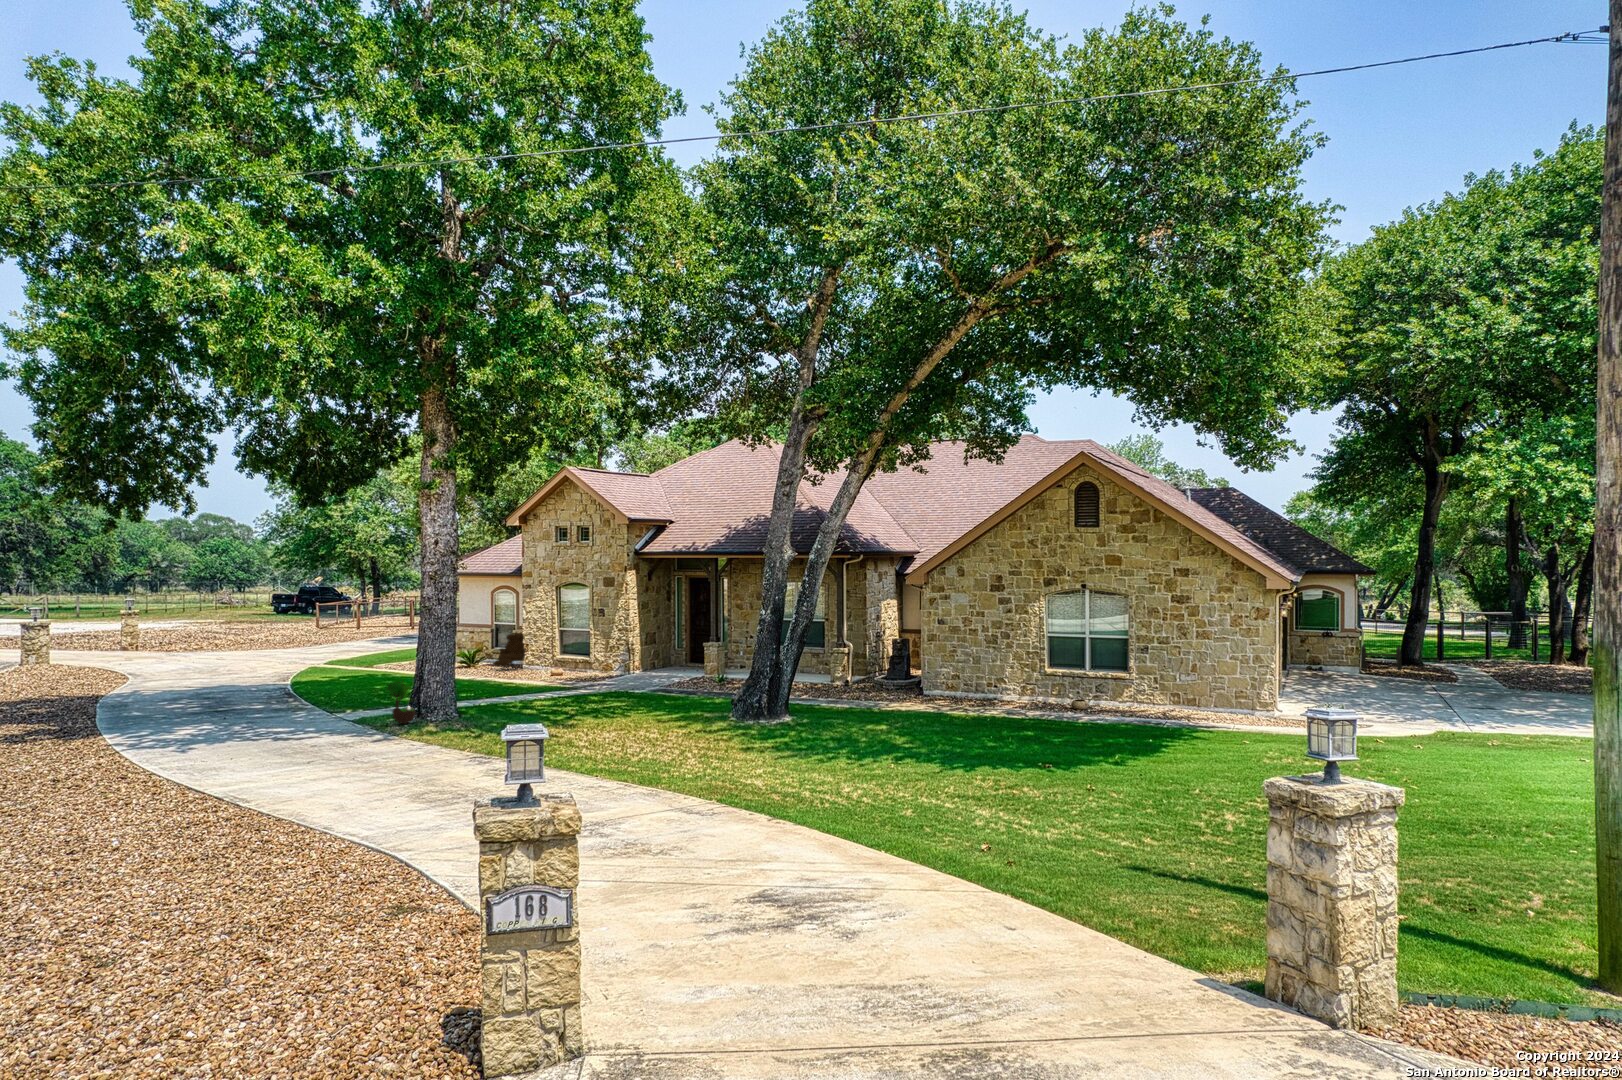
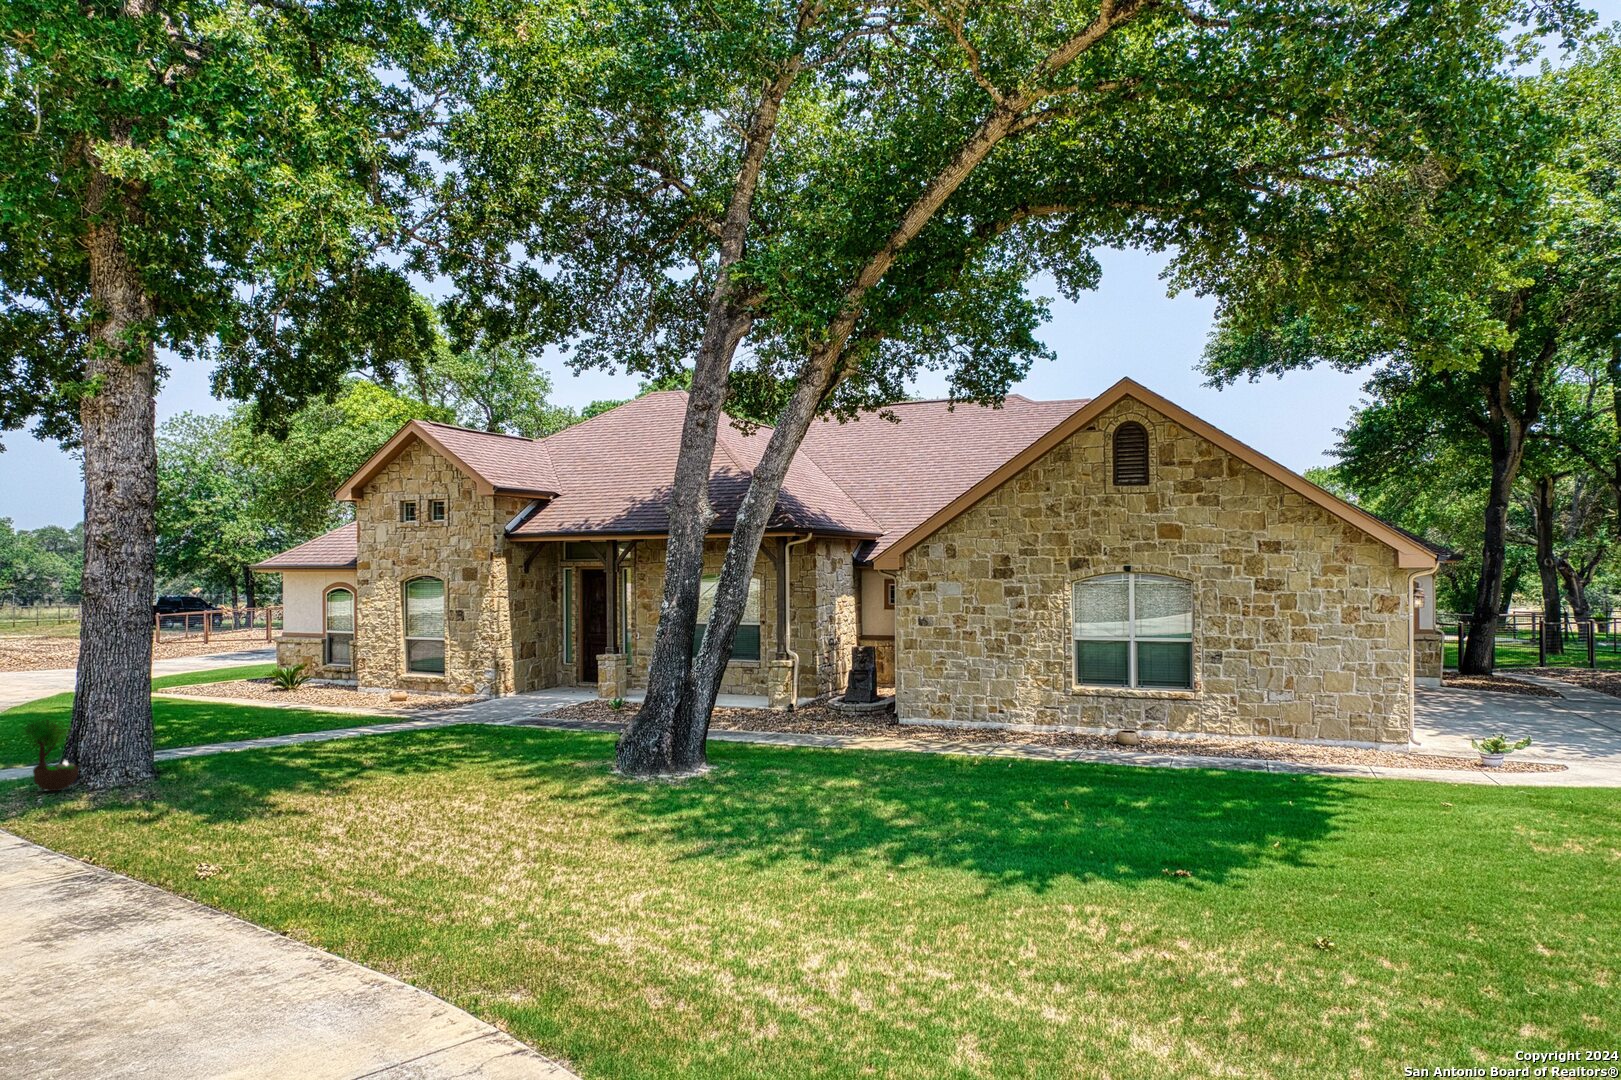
lounge chair: present [494,633,527,670] -> none [311,646,363,697]
bench: present [1361,645,1402,671] -> none [1425,652,1476,685]

